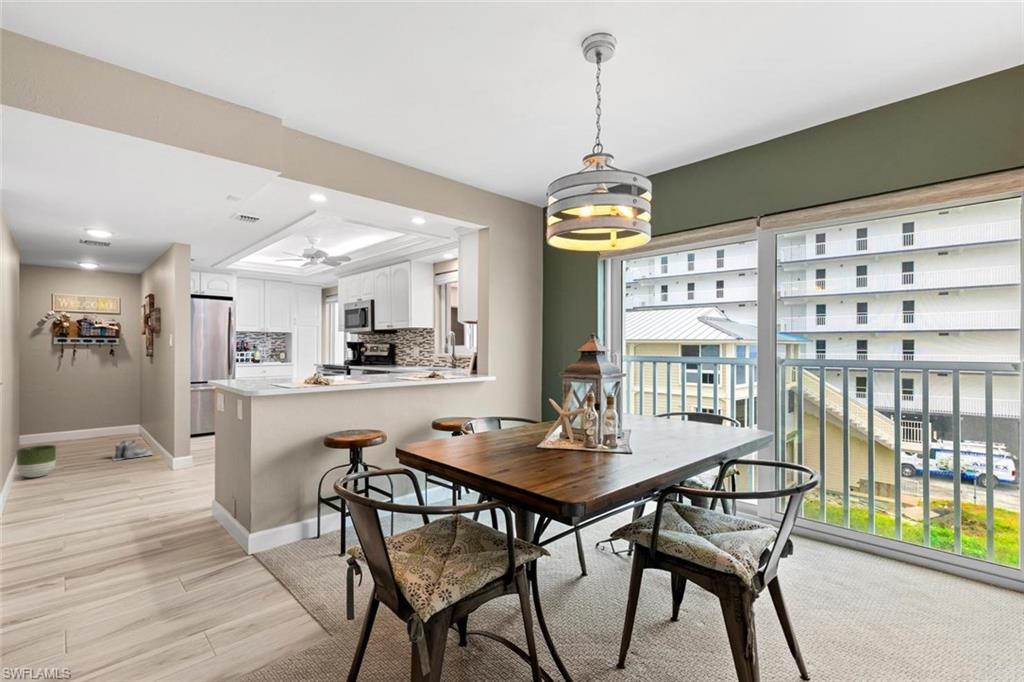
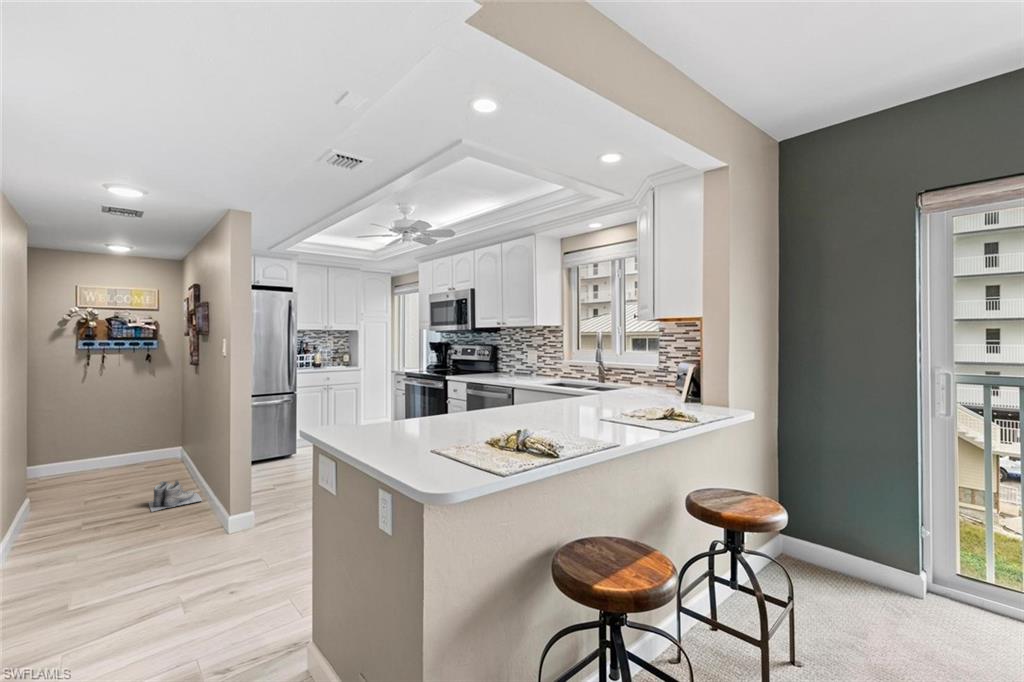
planter: present [16,445,56,478] -> none [18,497,73,546]

